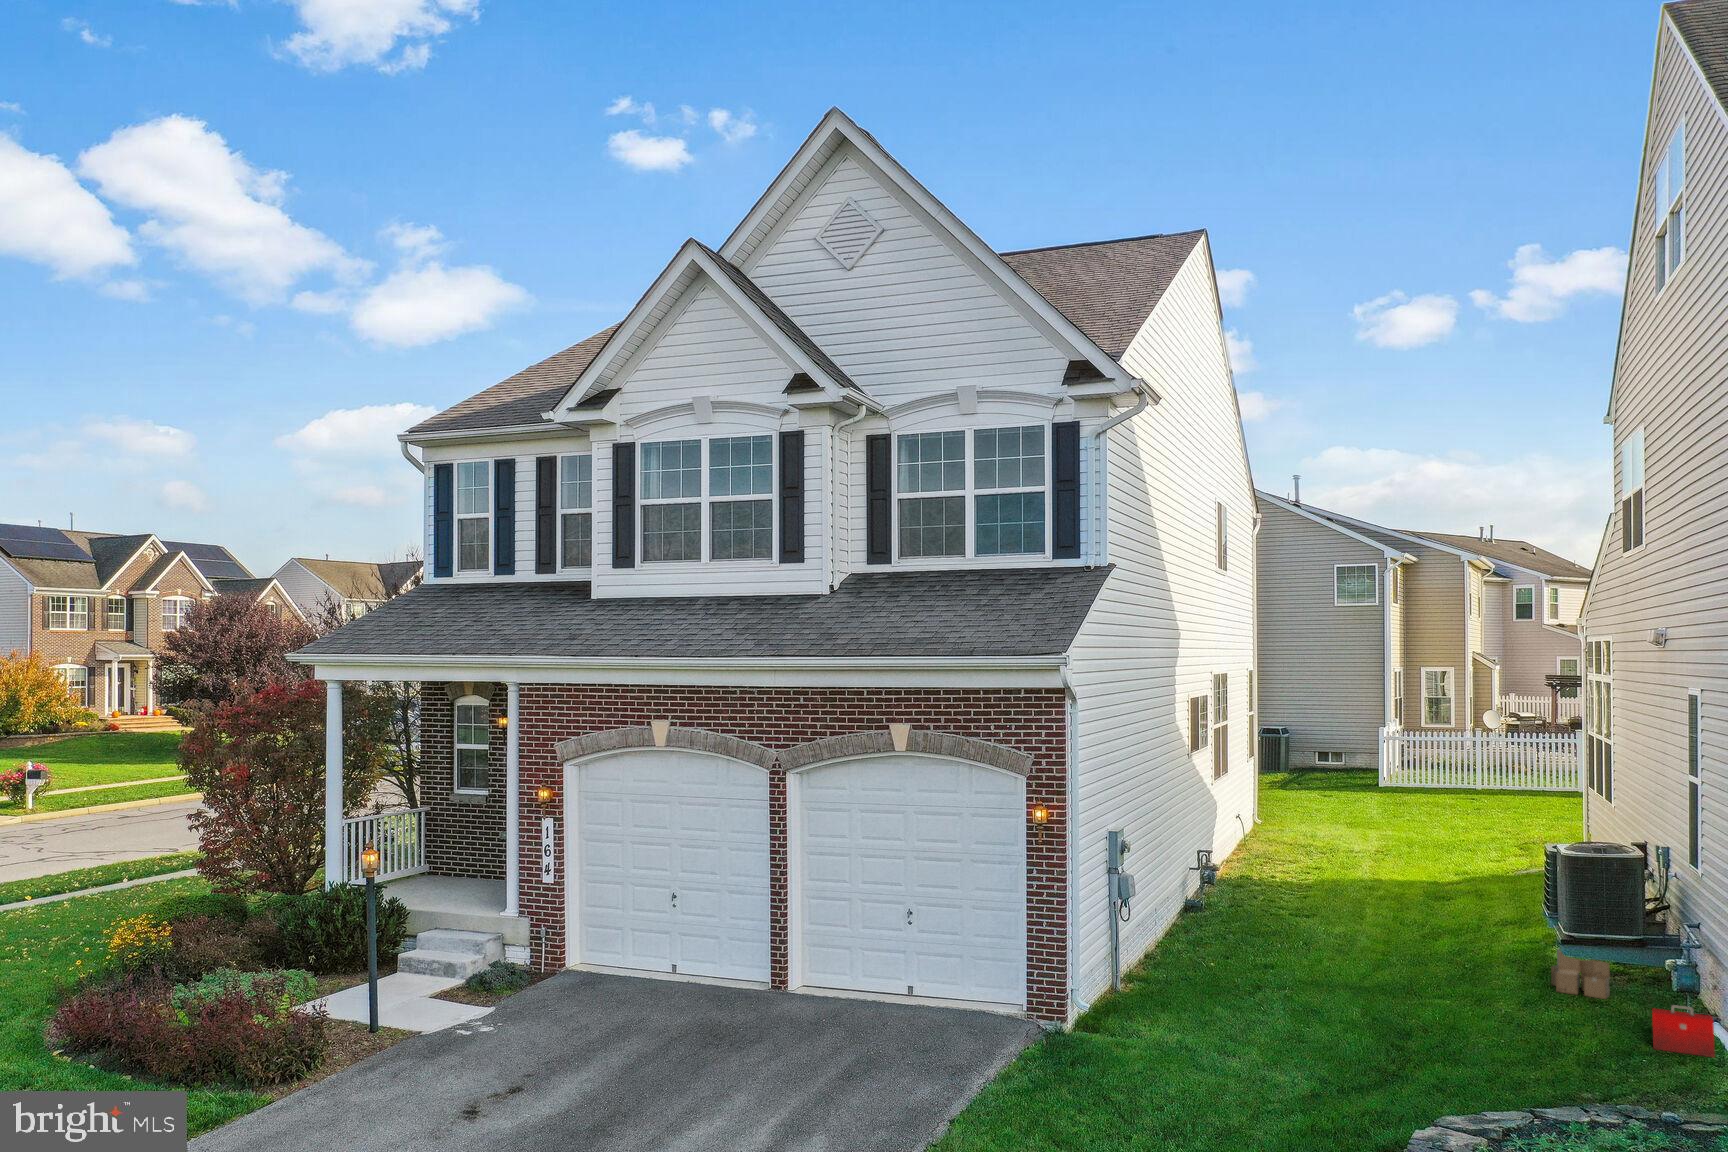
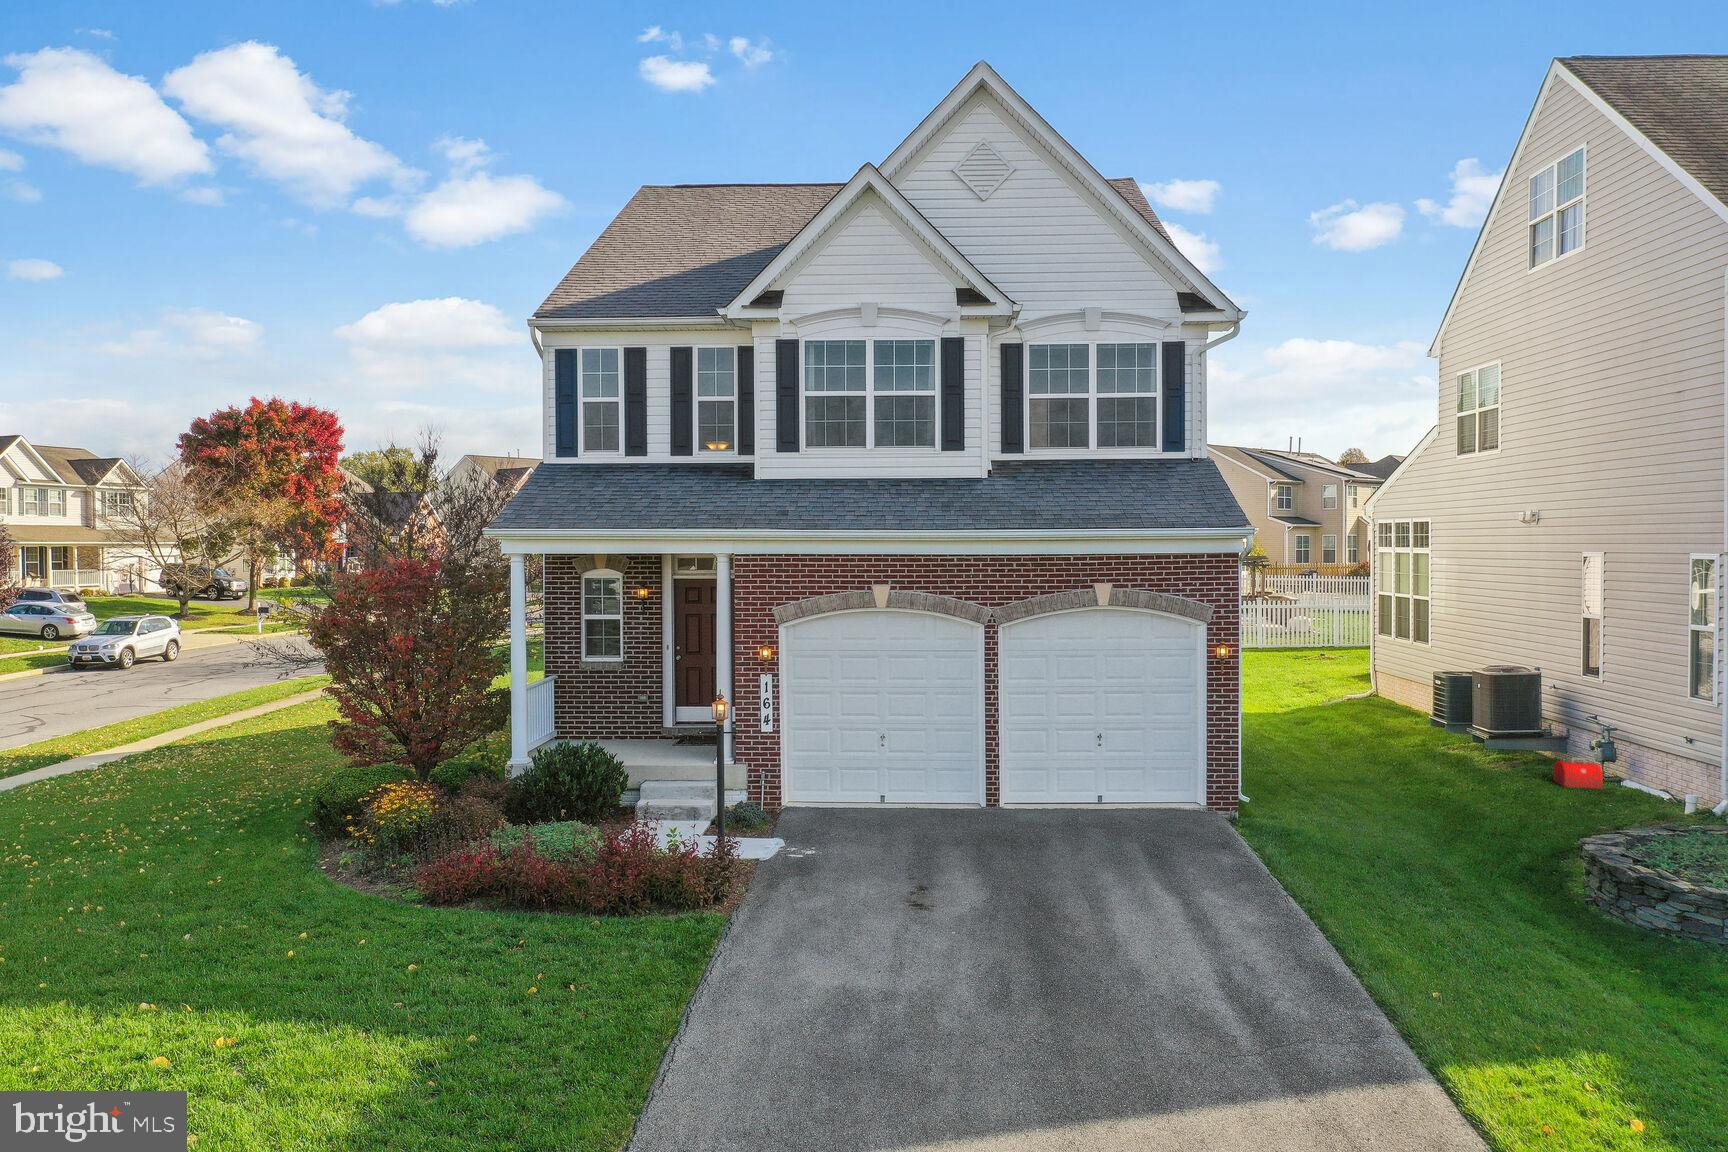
cardboard box: present [1551,949,1610,999] -> none [1434,727,1480,758]

